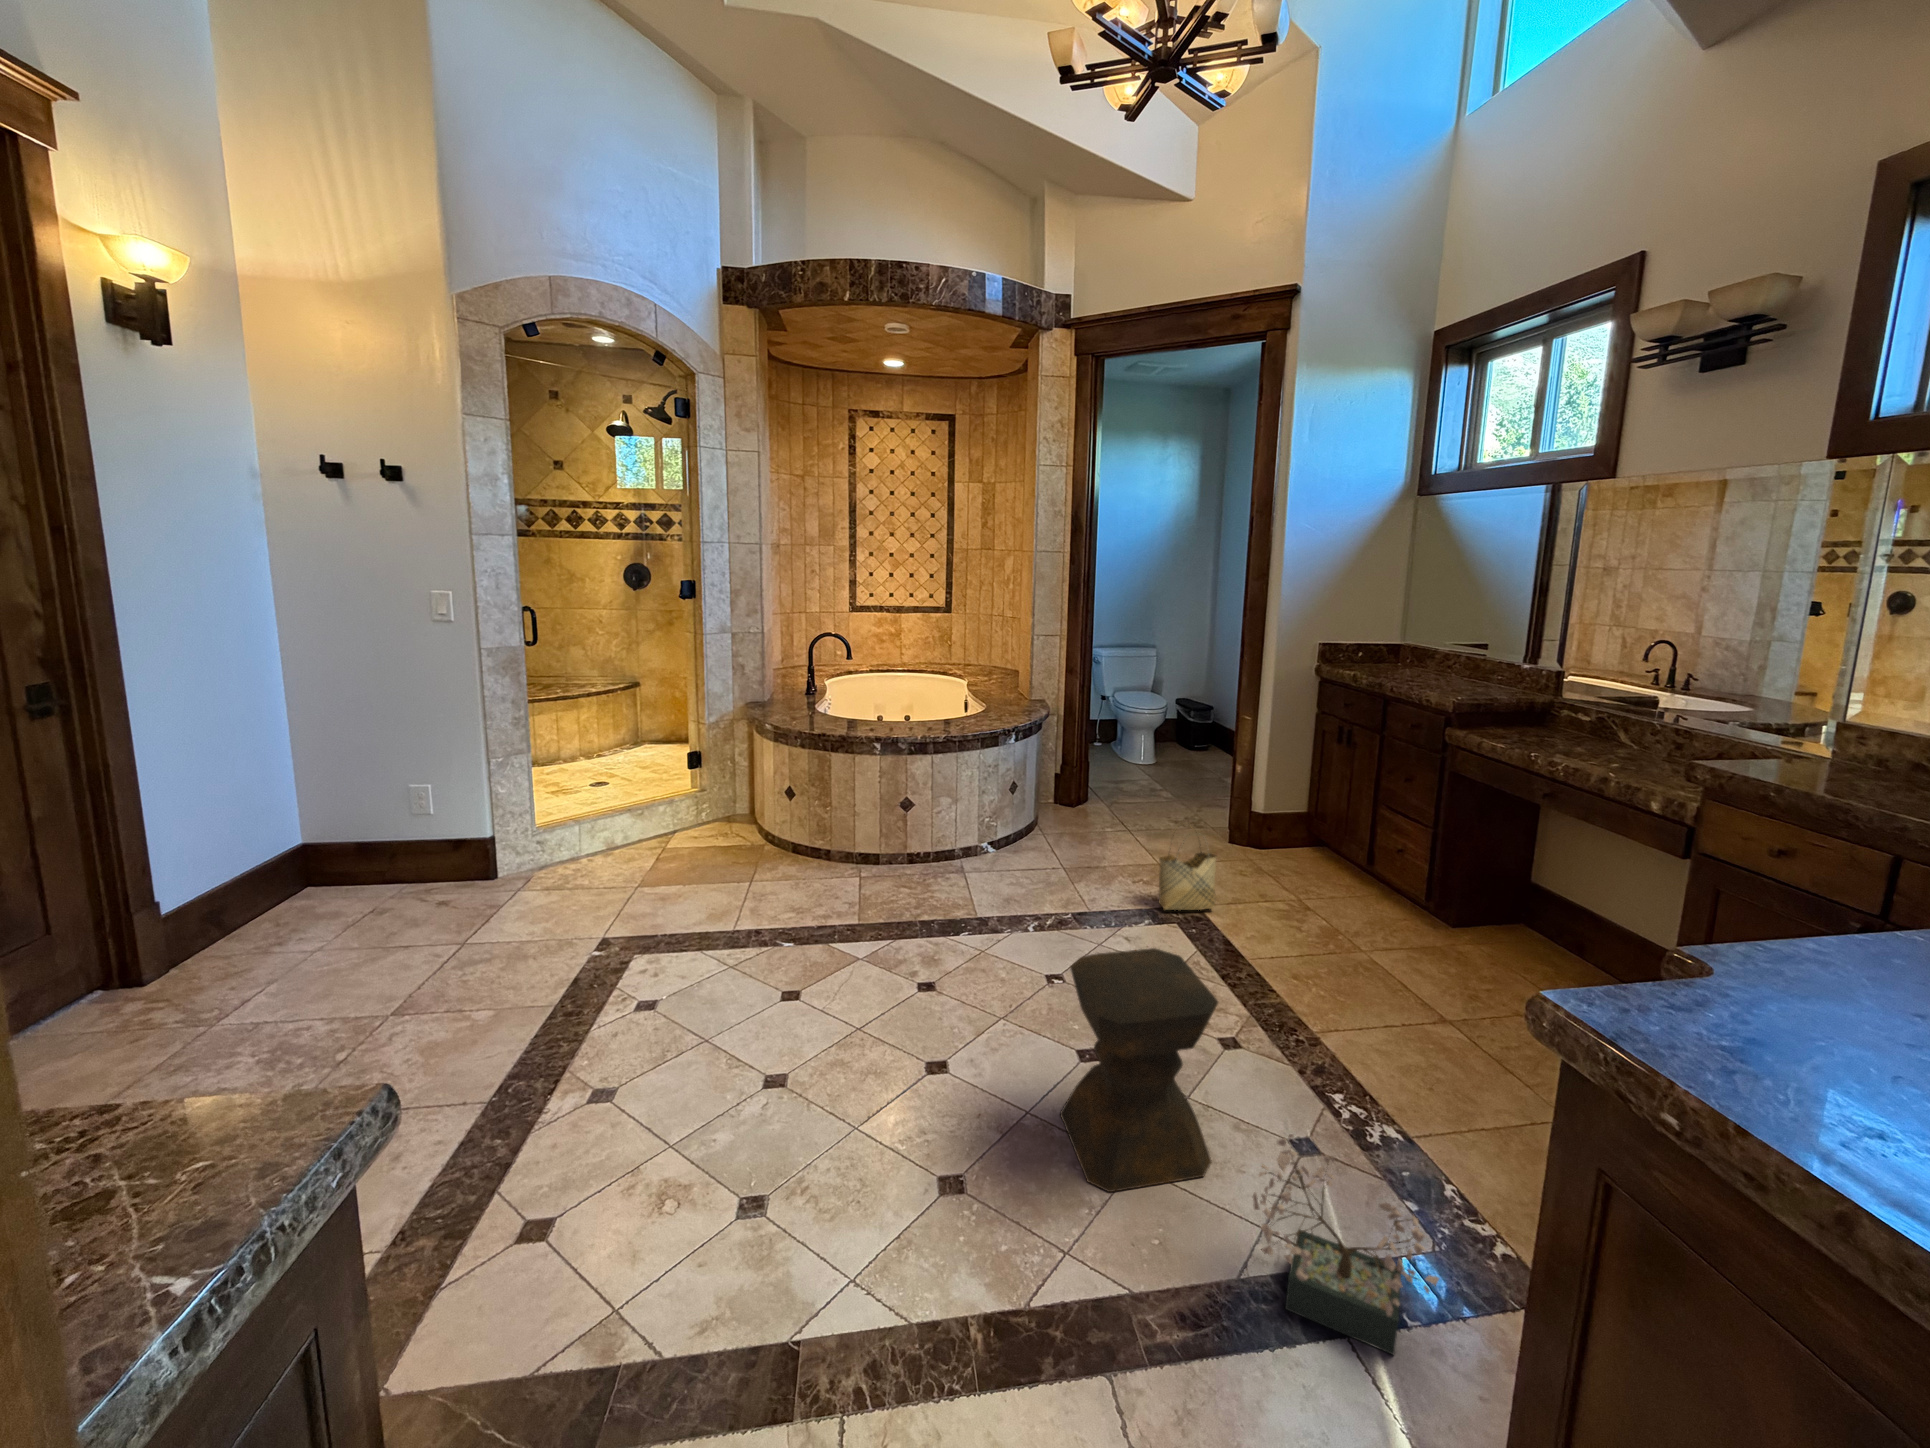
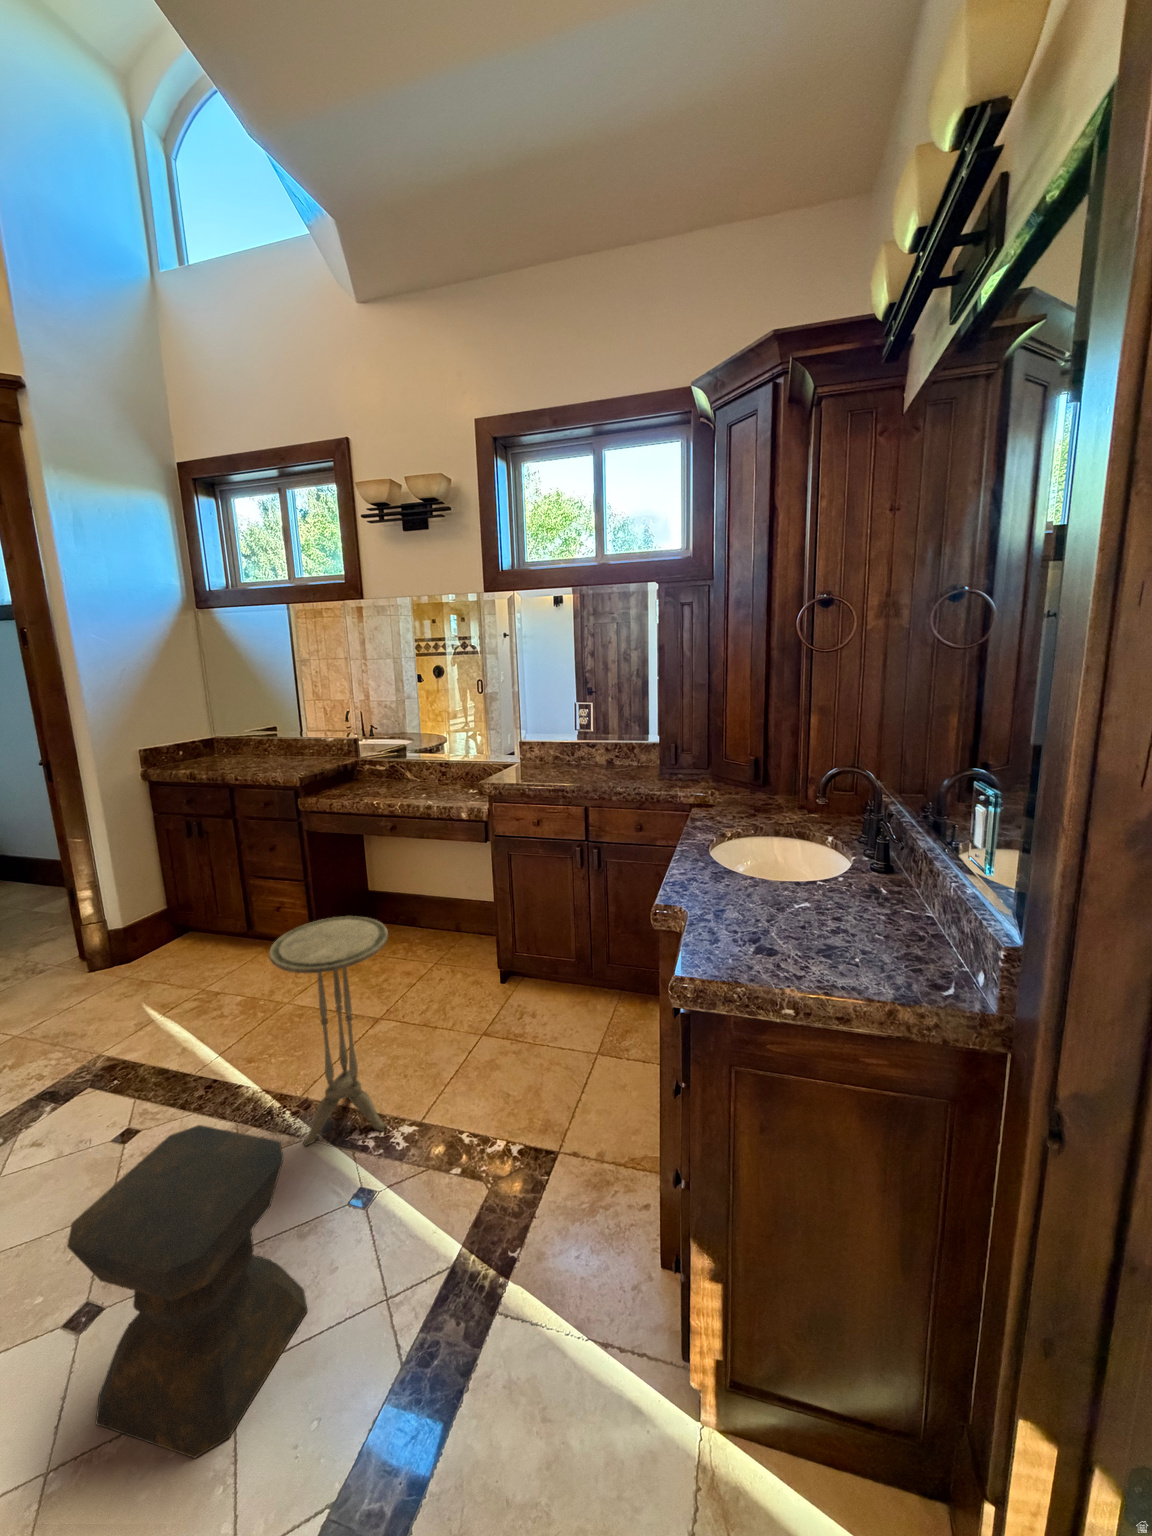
woven basket: present [1159,827,1216,910] -> none [36,977,123,1083]
side table: none [1289,845,1433,1116] -> present [269,916,388,1146]
decorative plant: present [1252,1134,1439,1355] -> none [388,1179,532,1345]

